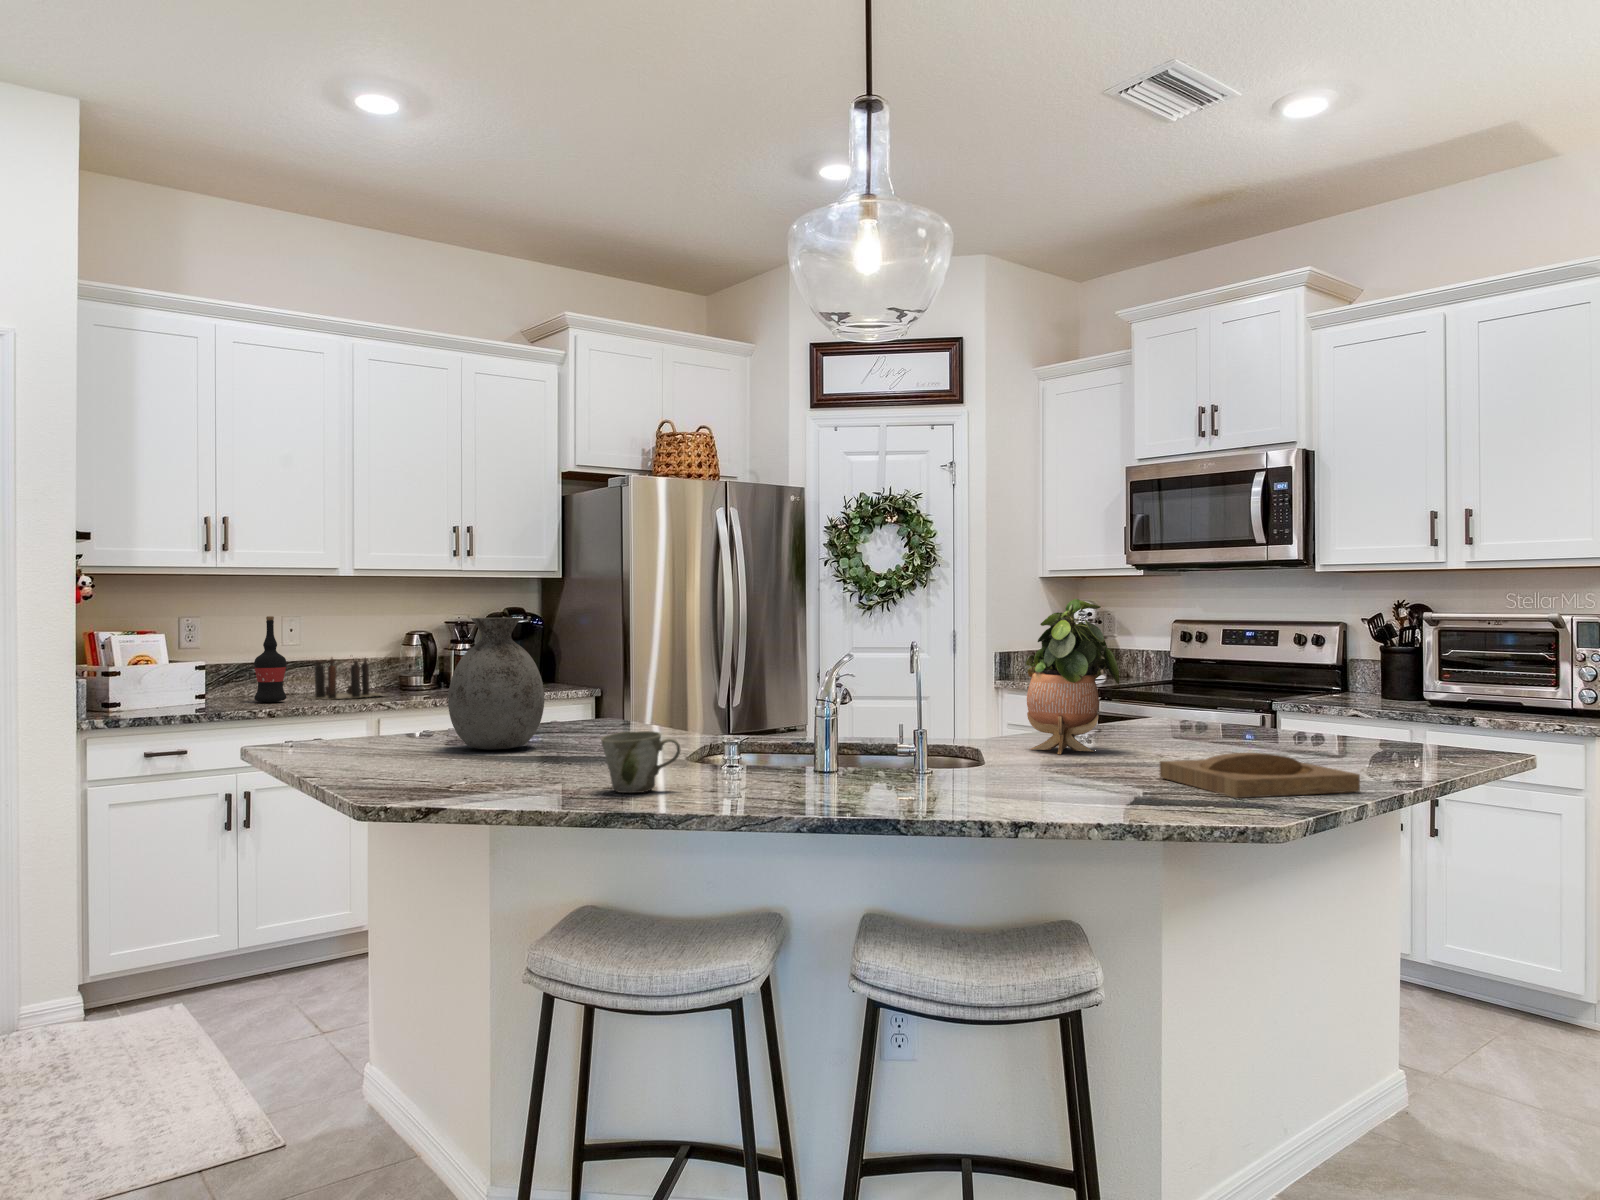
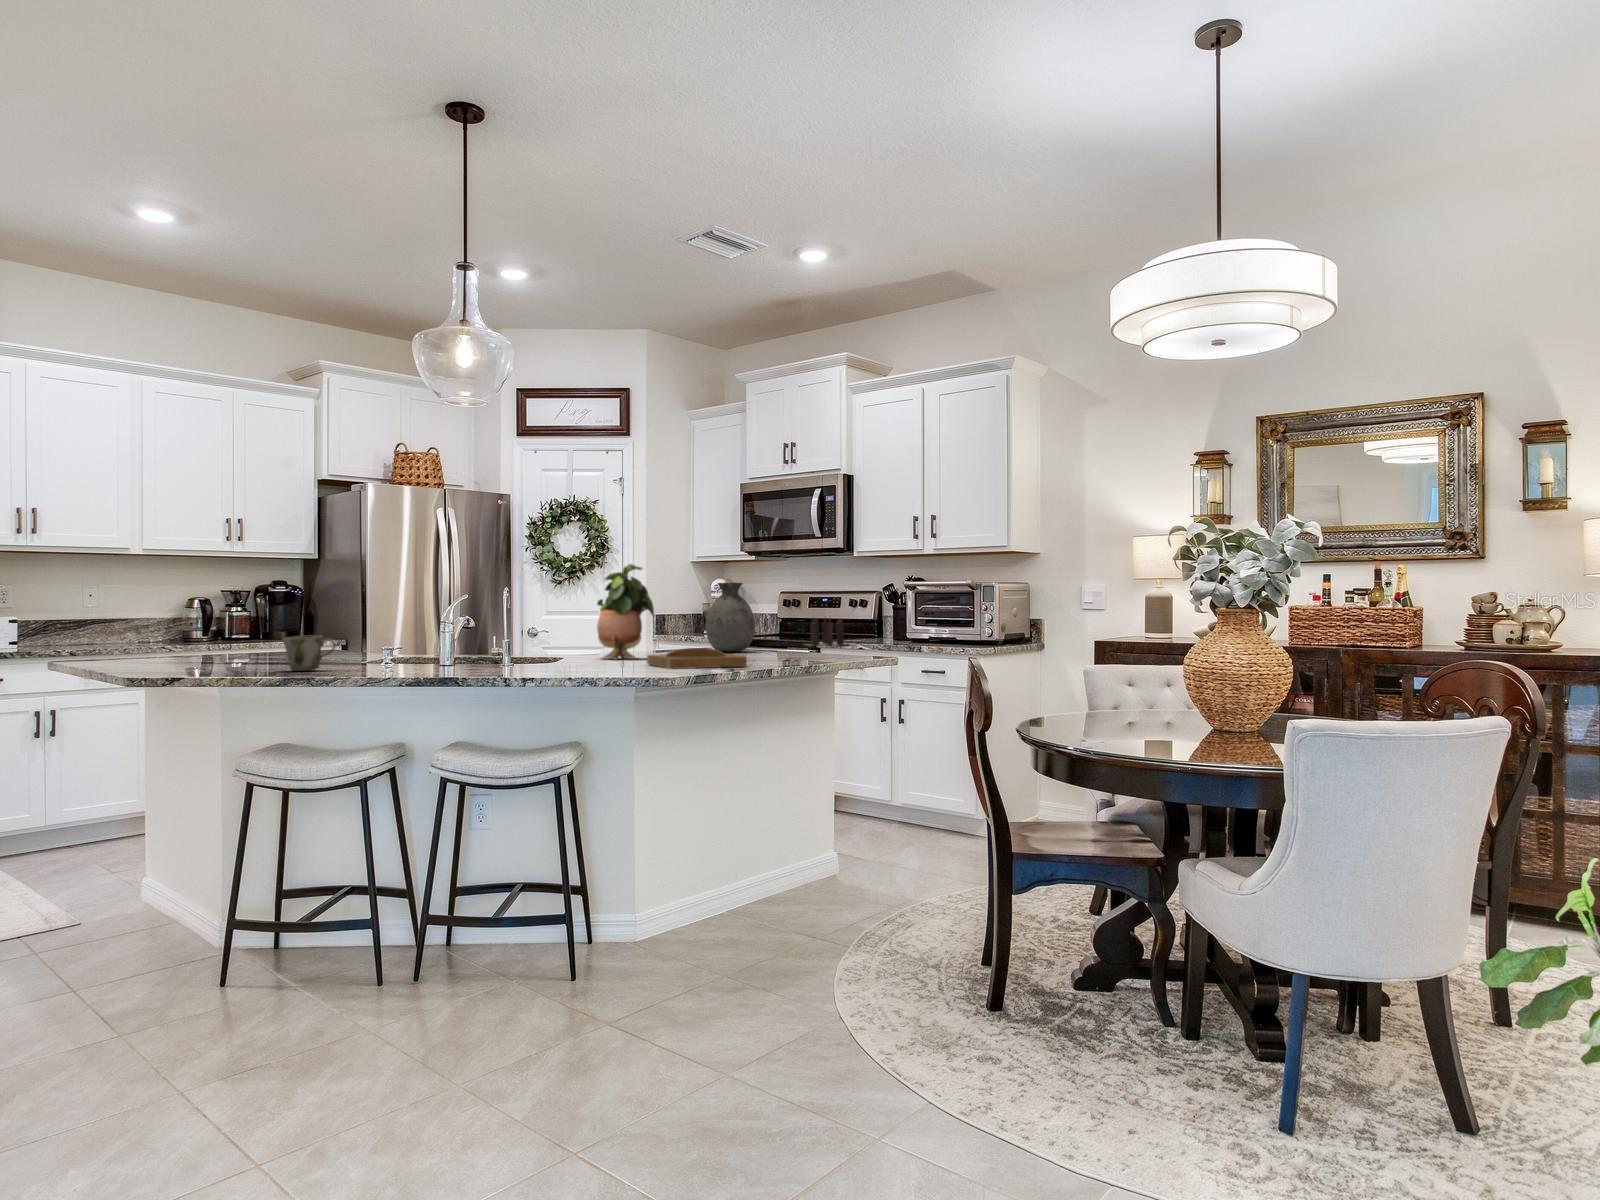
wine bottle: present [254,616,287,702] -> none [59,583,86,649]
vase: present [448,618,544,750] -> present [706,583,755,652]
candle: present [307,658,380,700] -> present [807,617,850,646]

